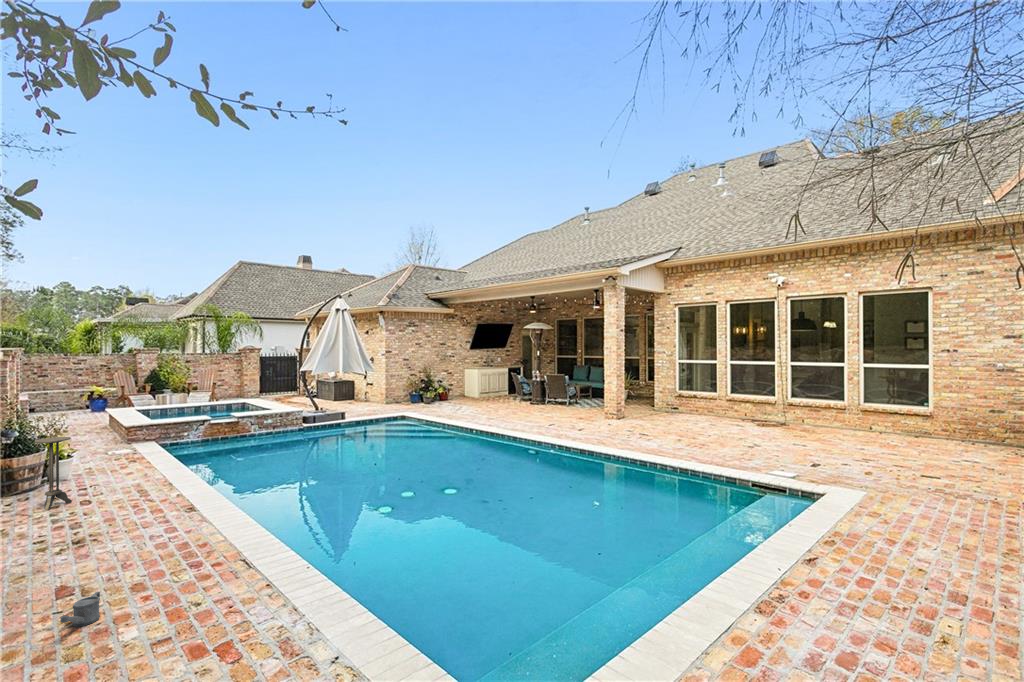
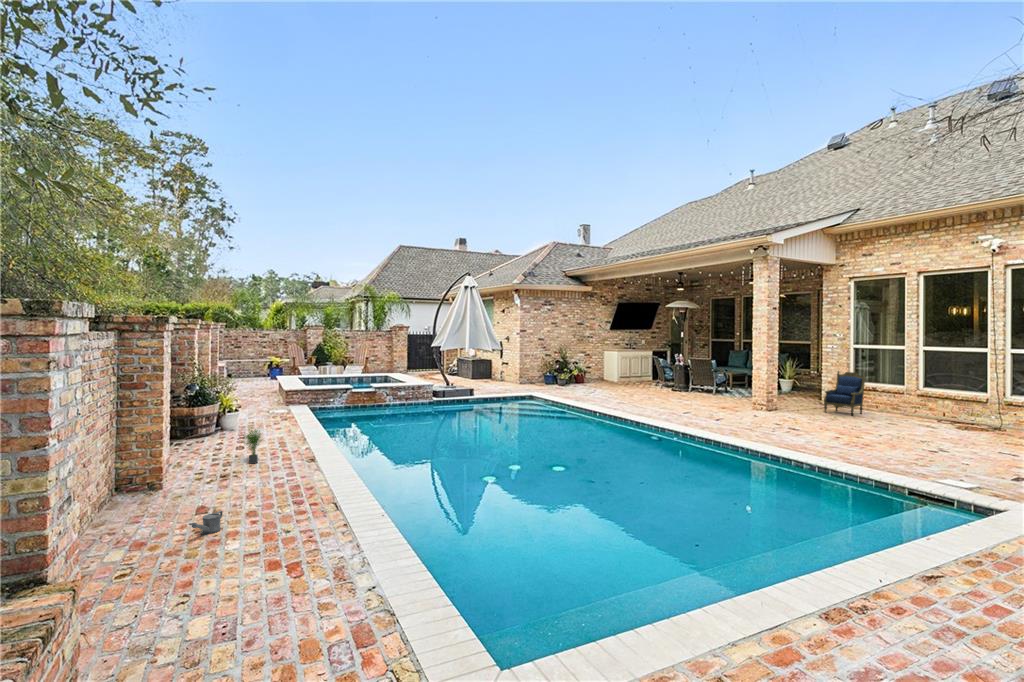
armchair: none [662,377,690,417] -> present [824,371,865,416]
side table: present [35,437,72,510] -> none [210,394,235,451]
potted plant: none [82,469,127,522] -> present [243,429,262,464]

